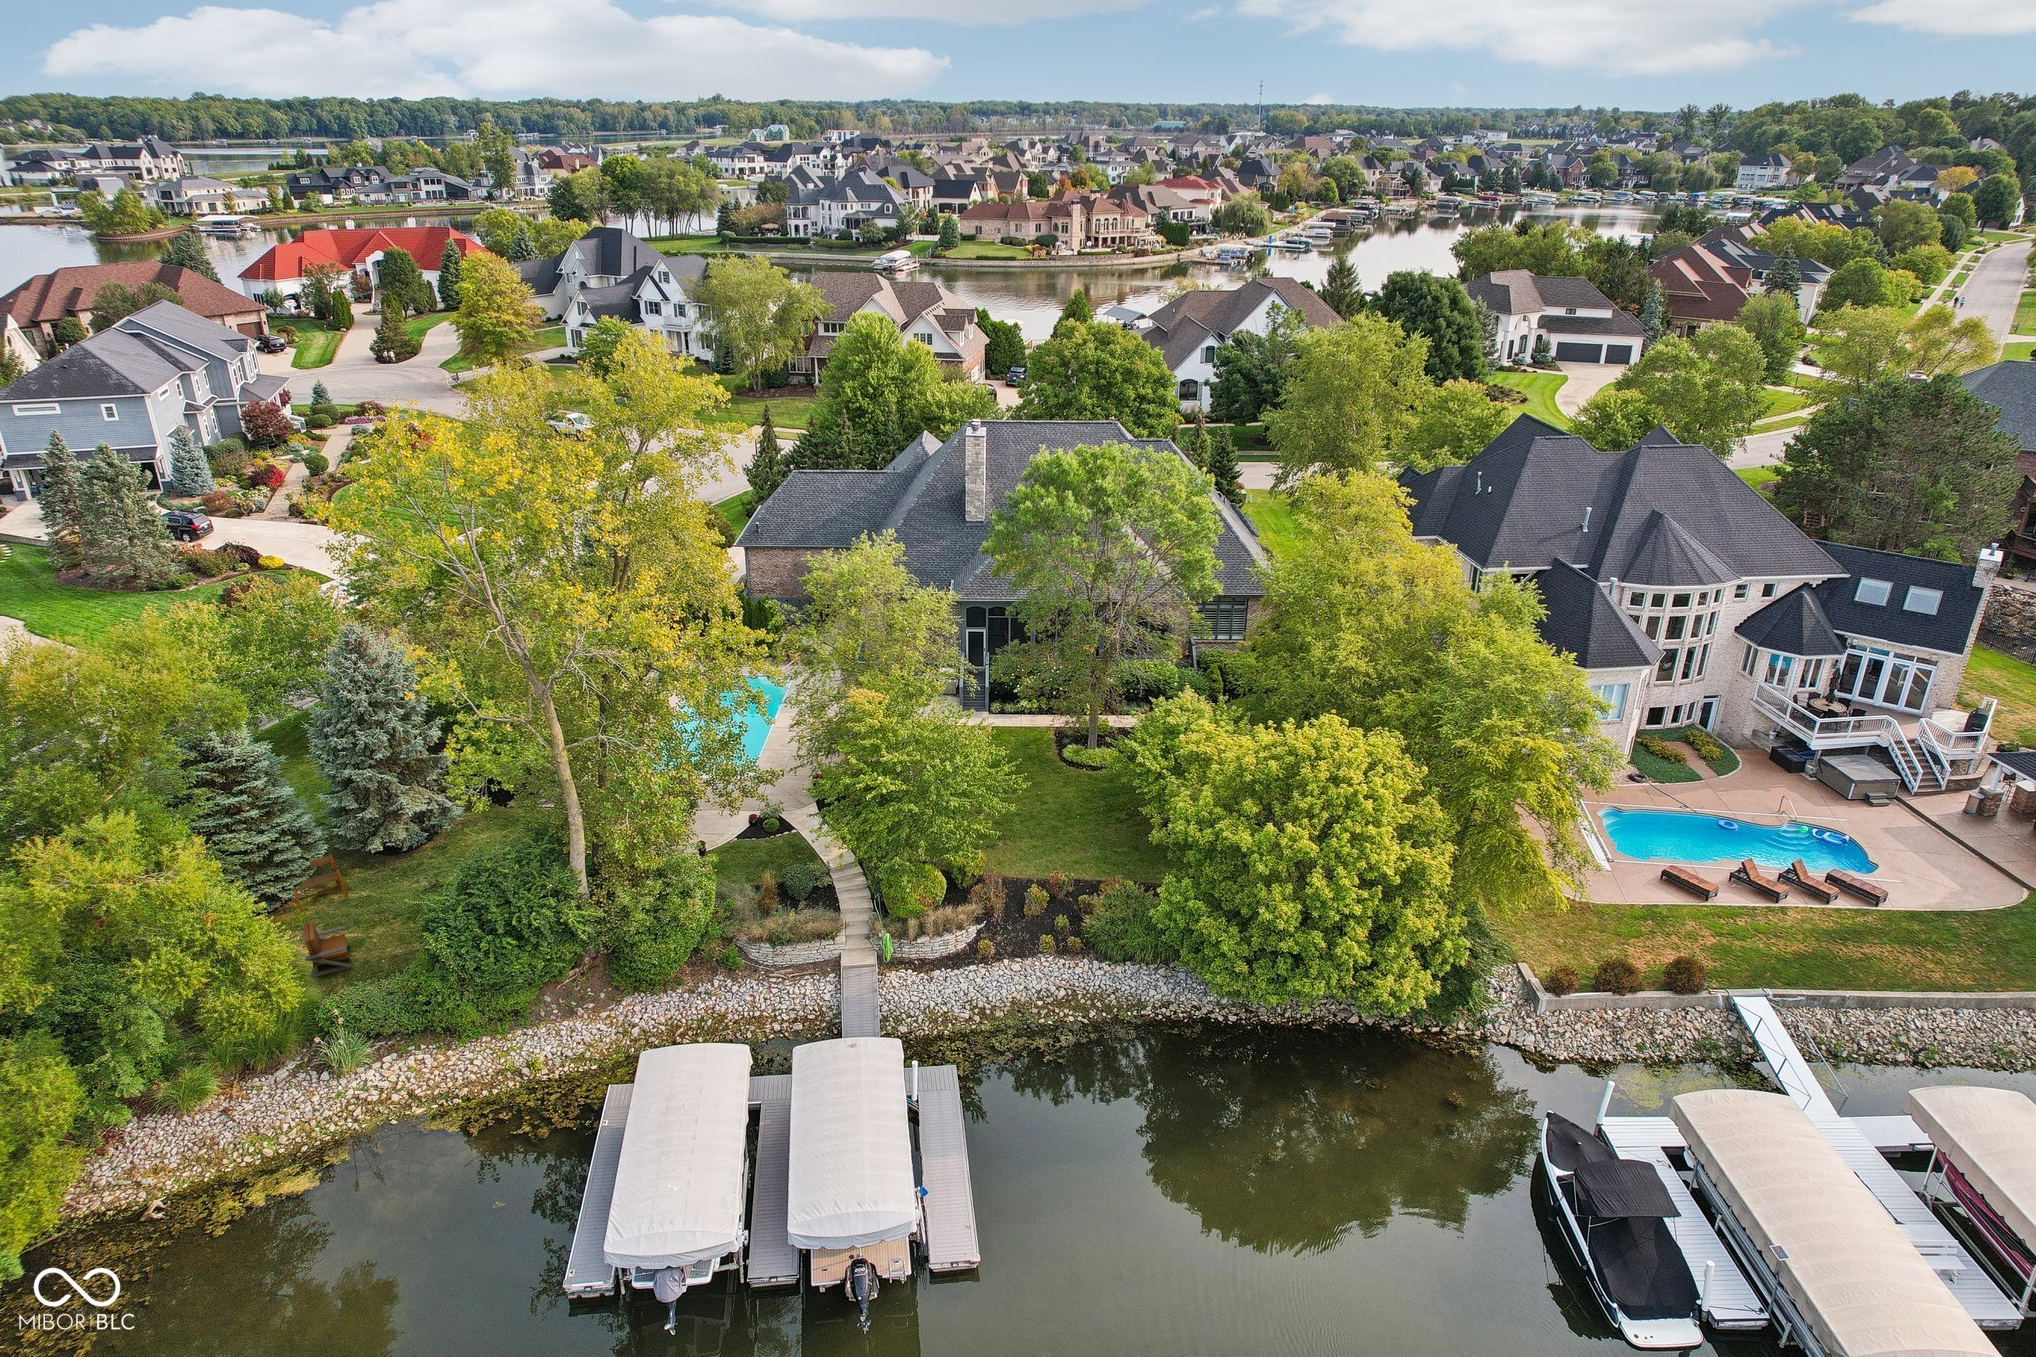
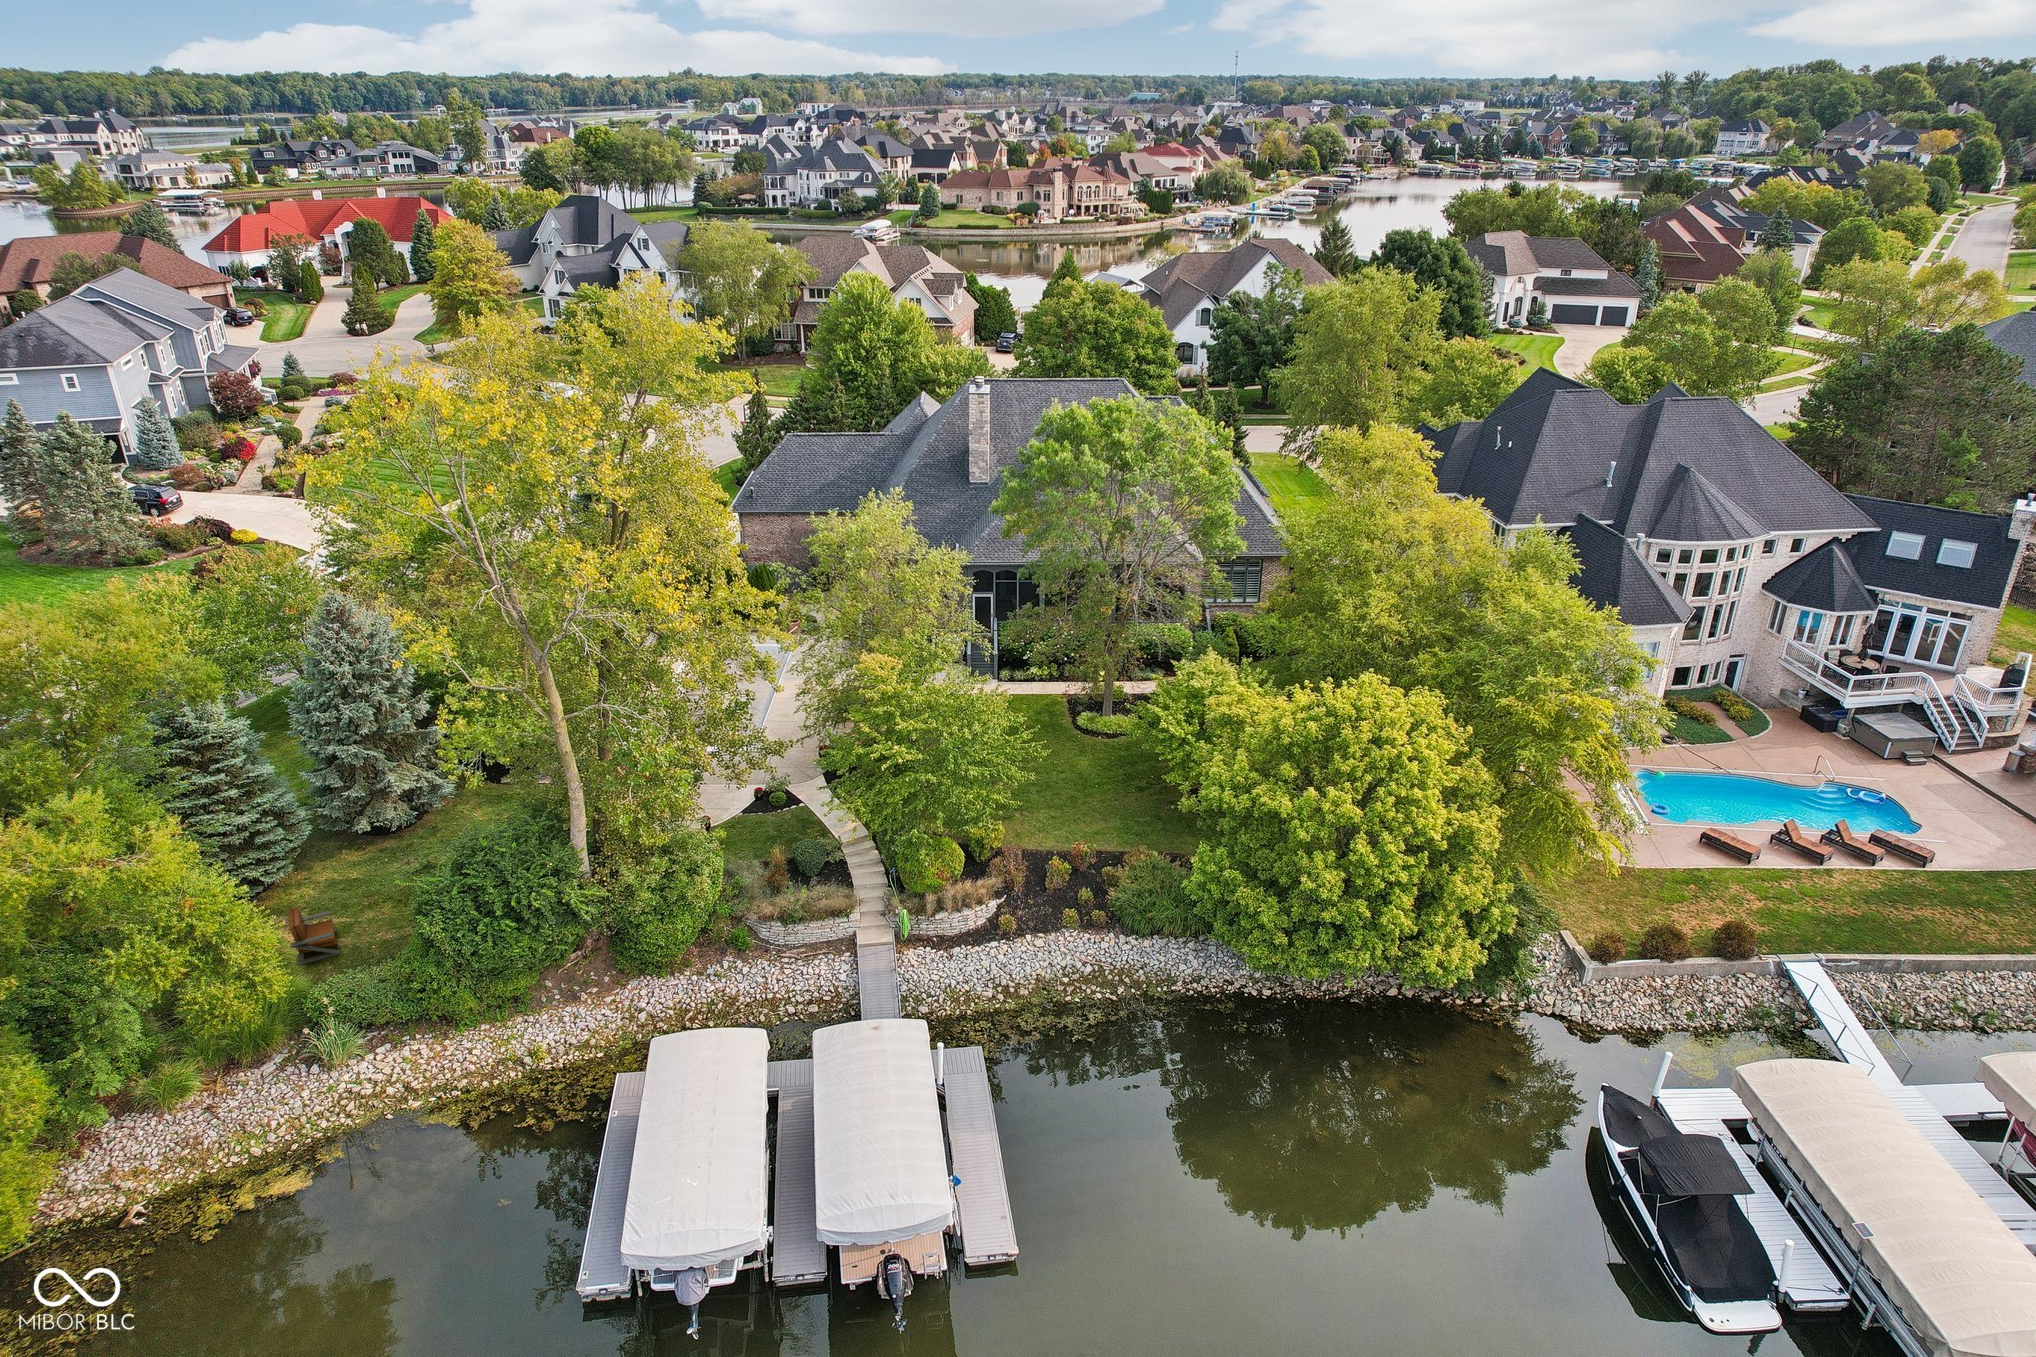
bench: present [293,855,347,912] -> none [269,836,333,897]

